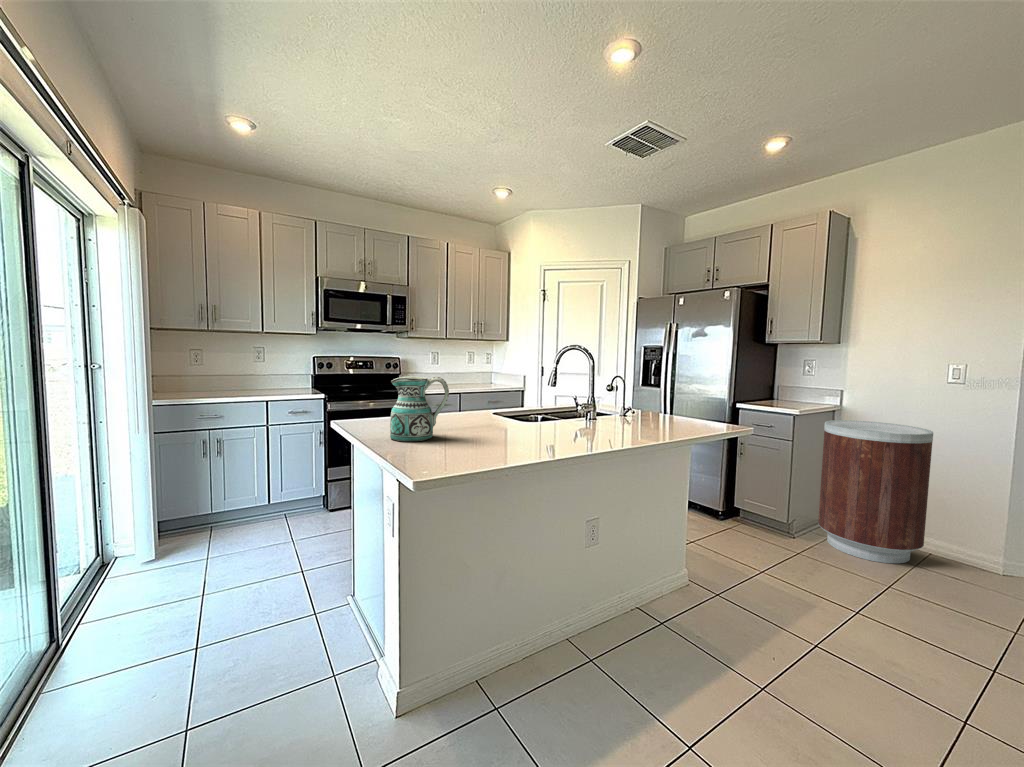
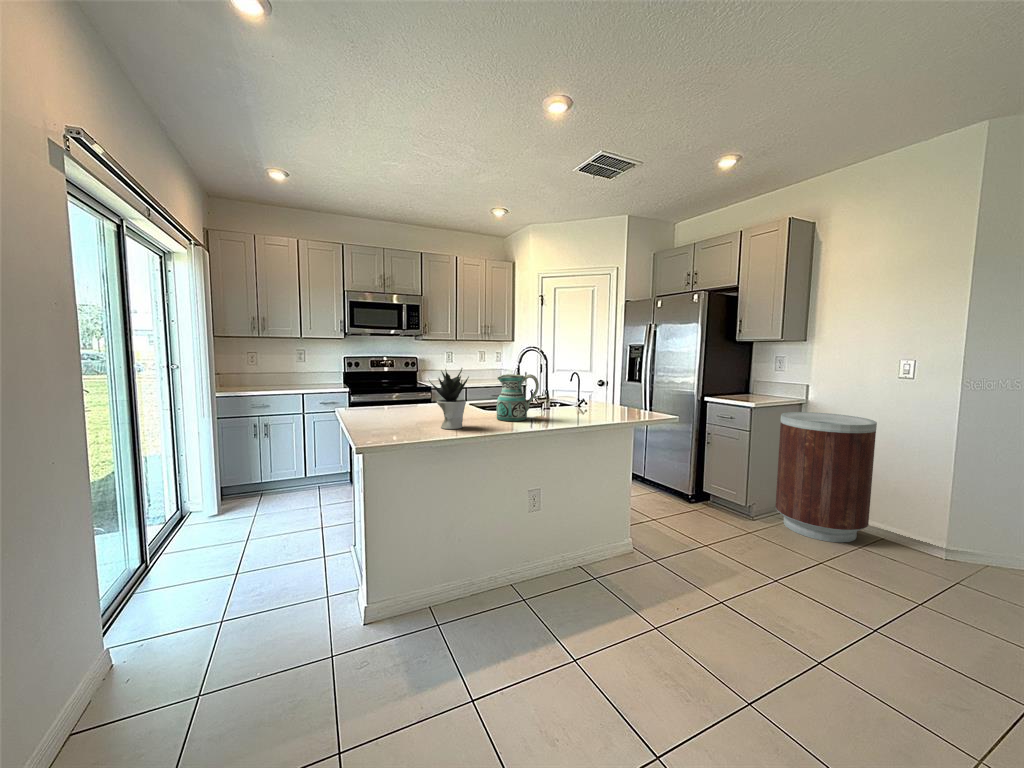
potted plant: none [468,366,519,446] -> present [429,368,469,429]
ceramic pitcher: present [390,377,449,441] -> present [497,374,539,421]

